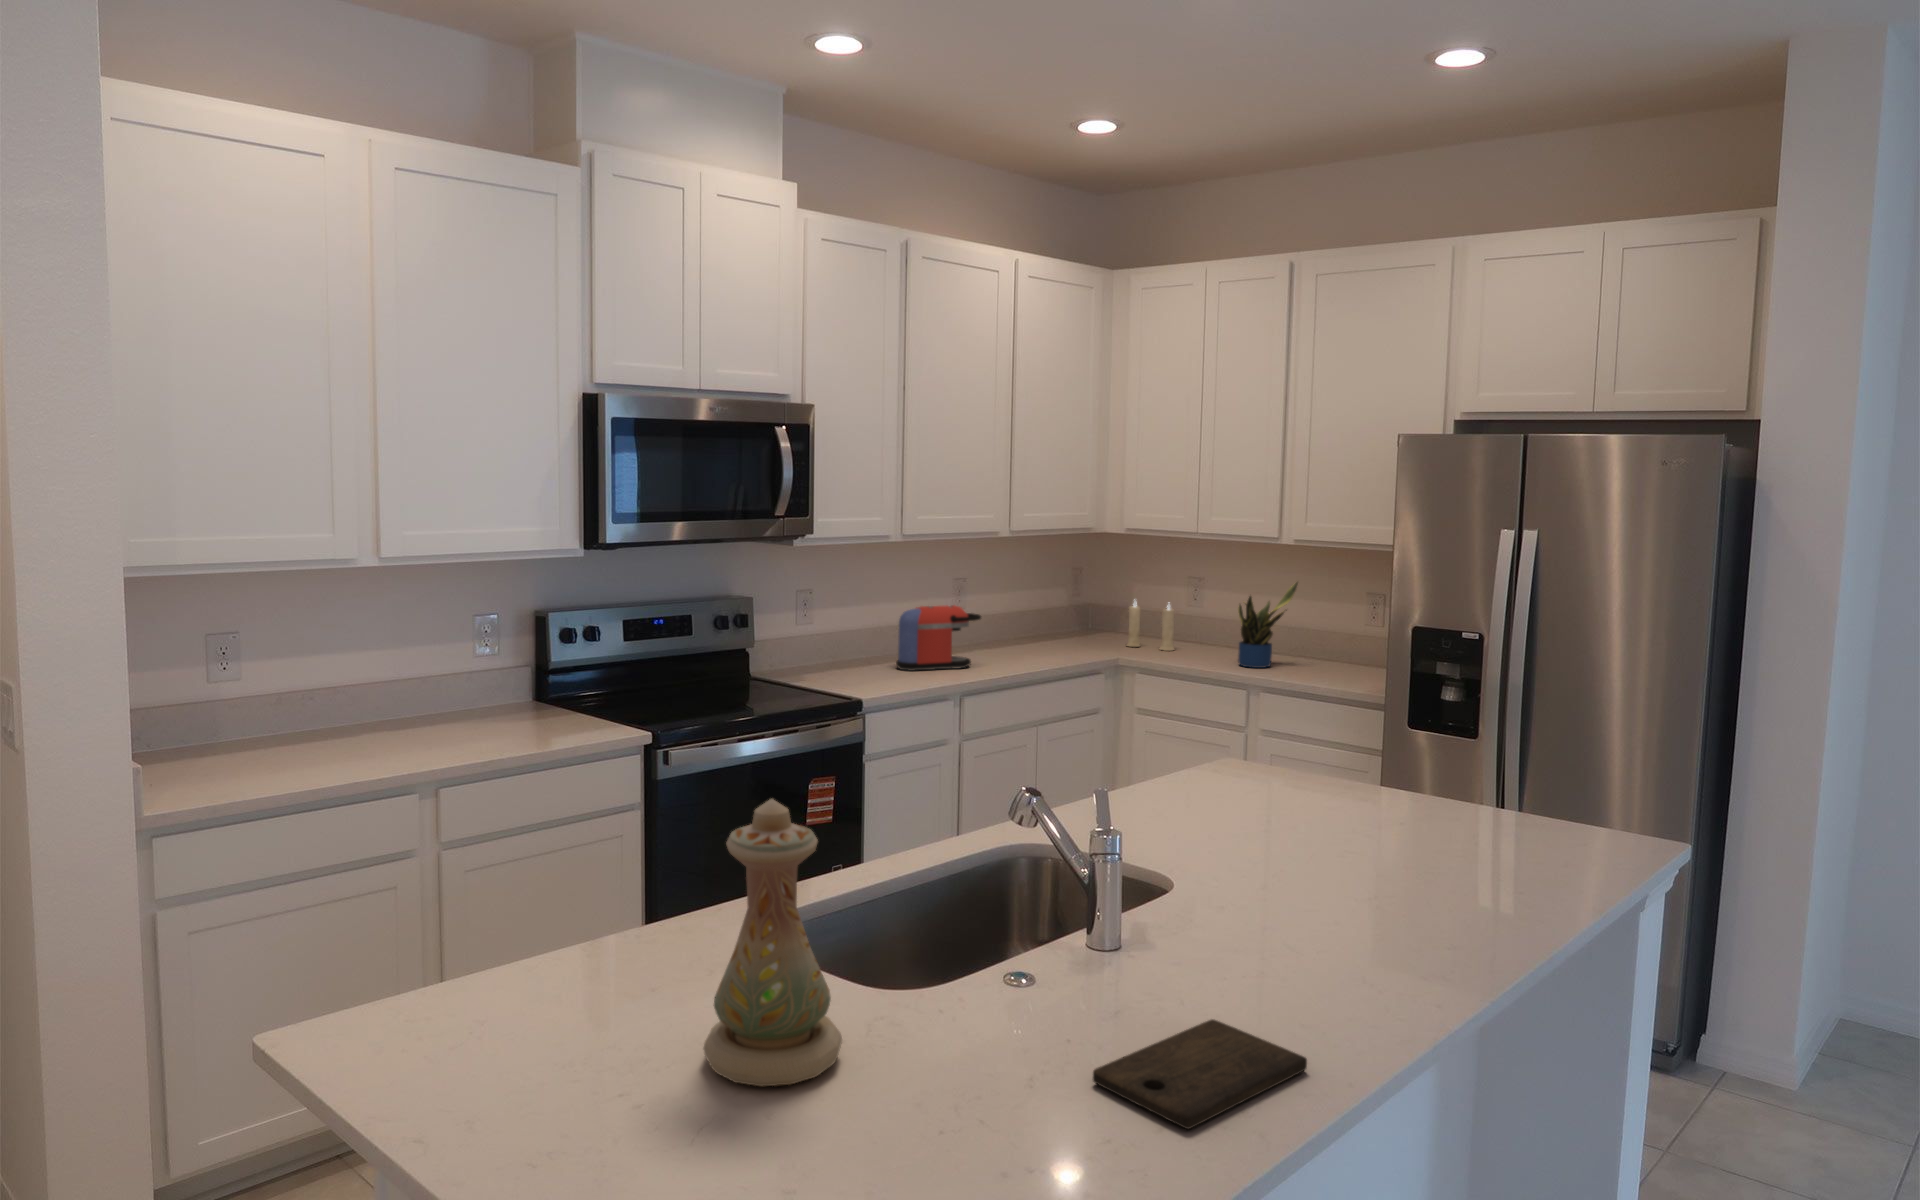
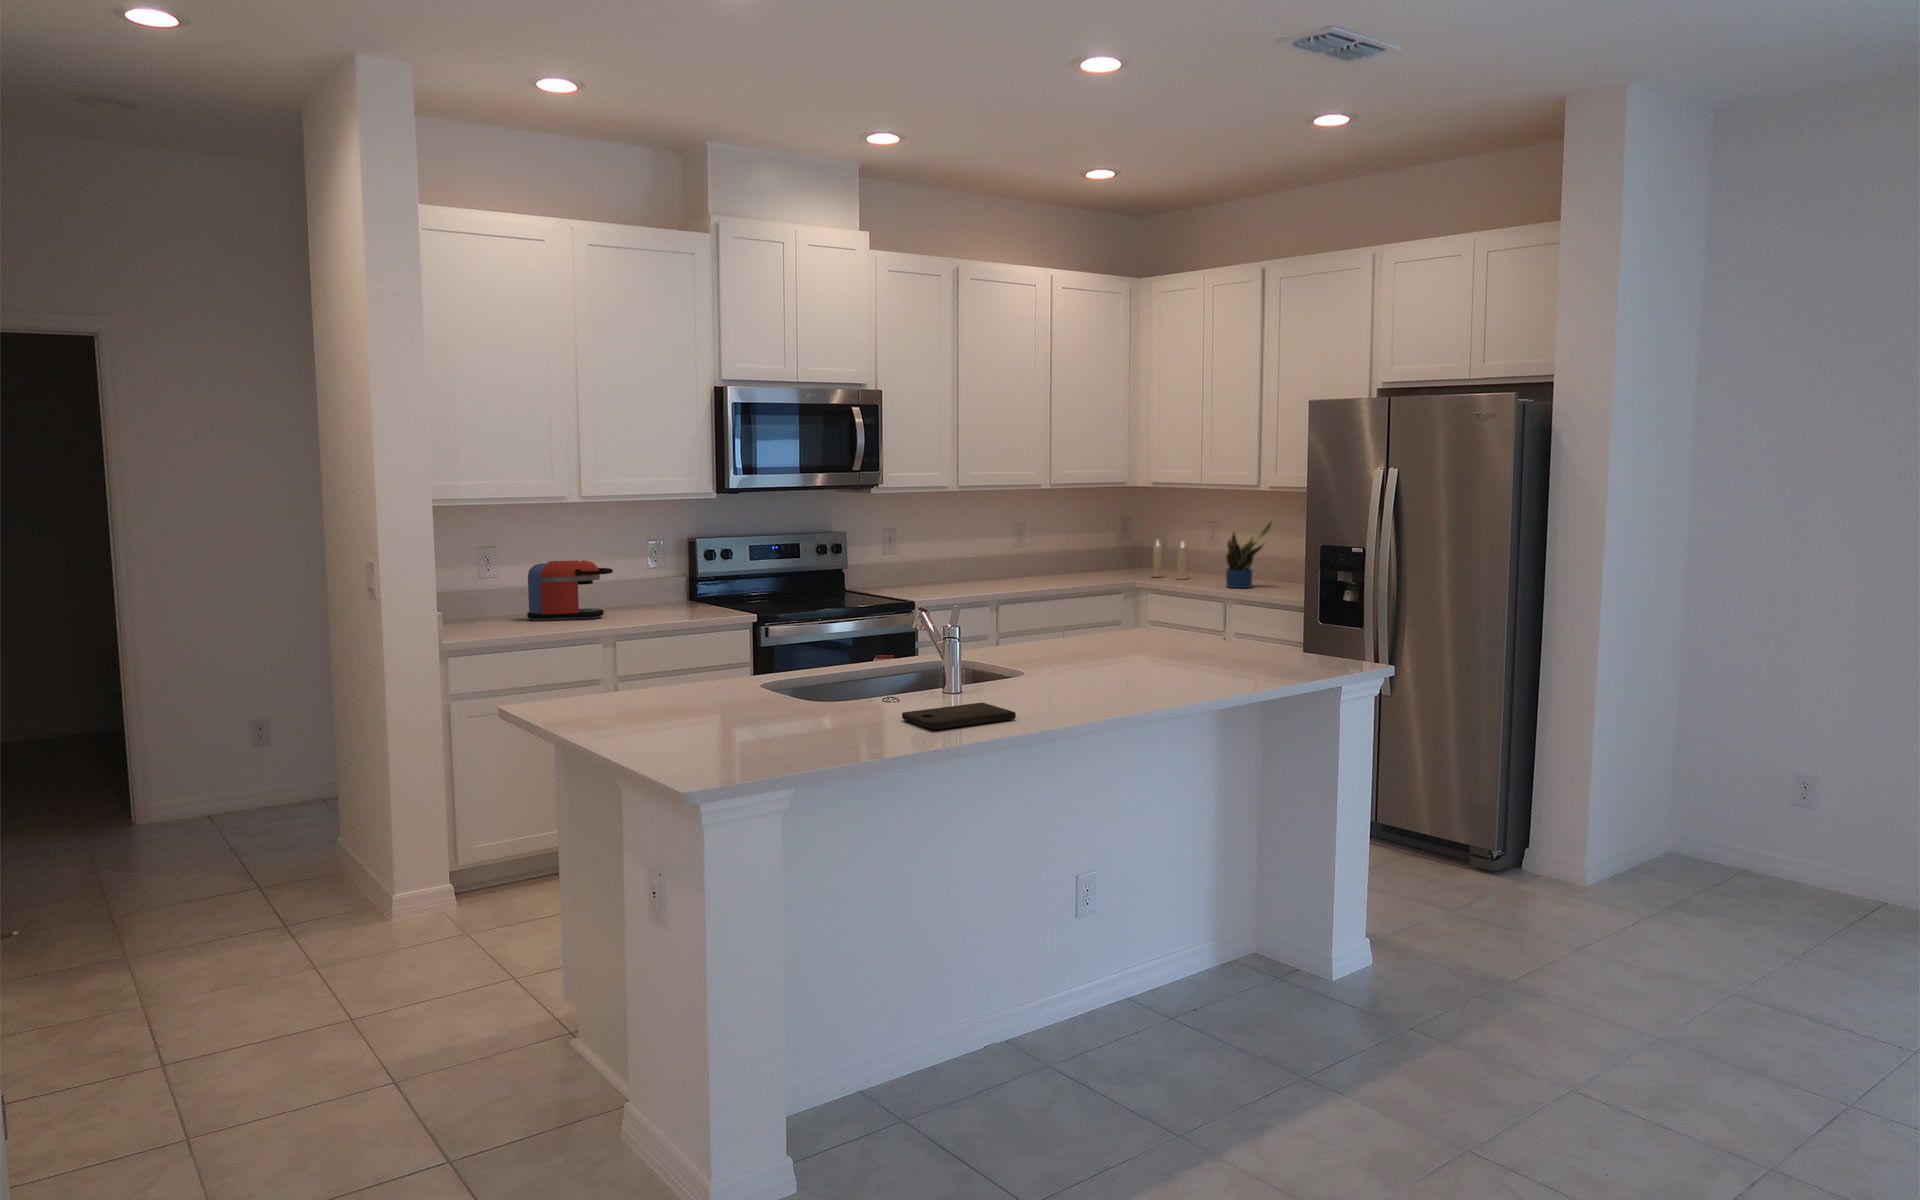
coffee maker: present [896,605,981,671] -> present [527,560,613,621]
vase: present [703,799,842,1087] -> none [717,578,786,716]

